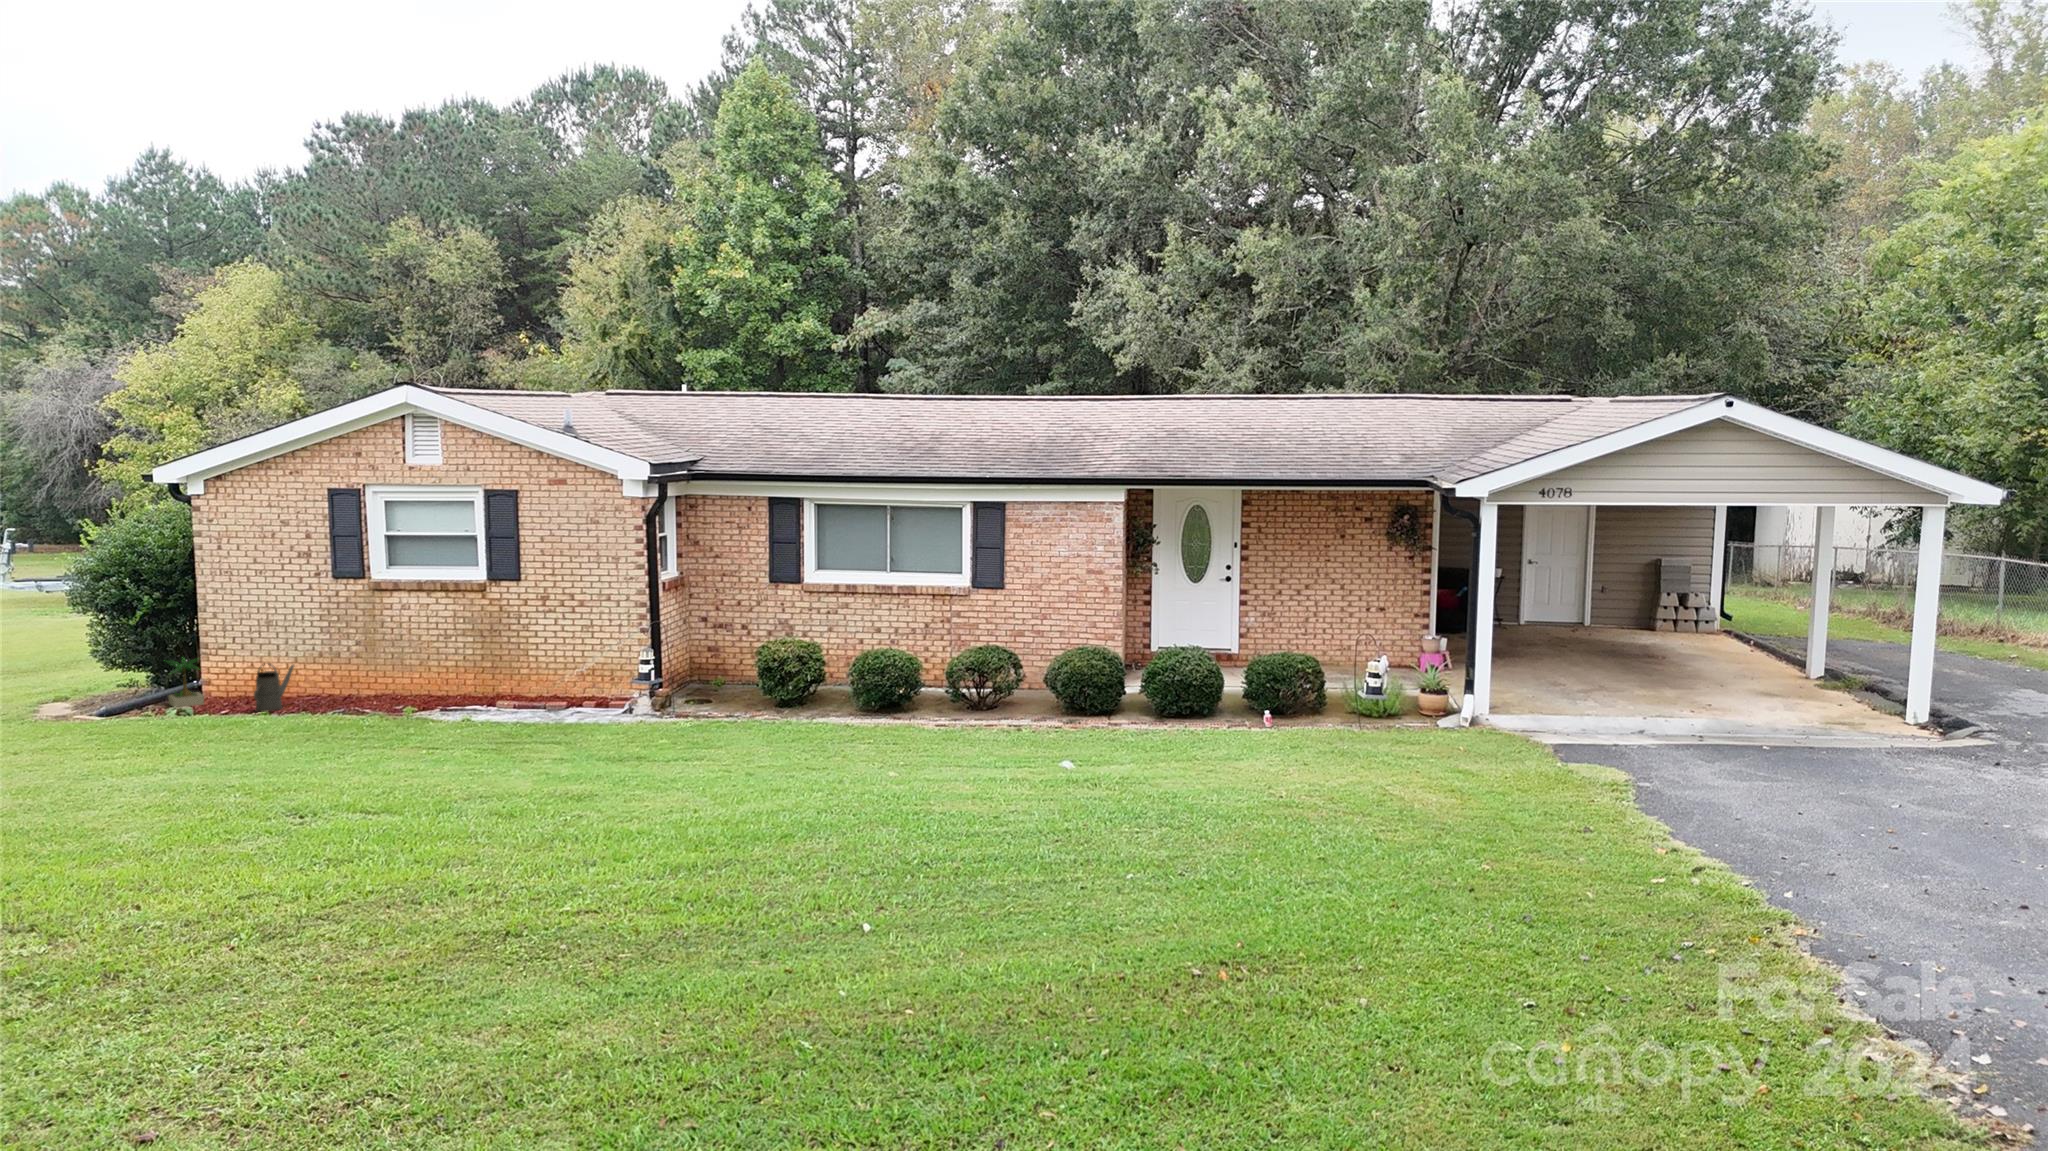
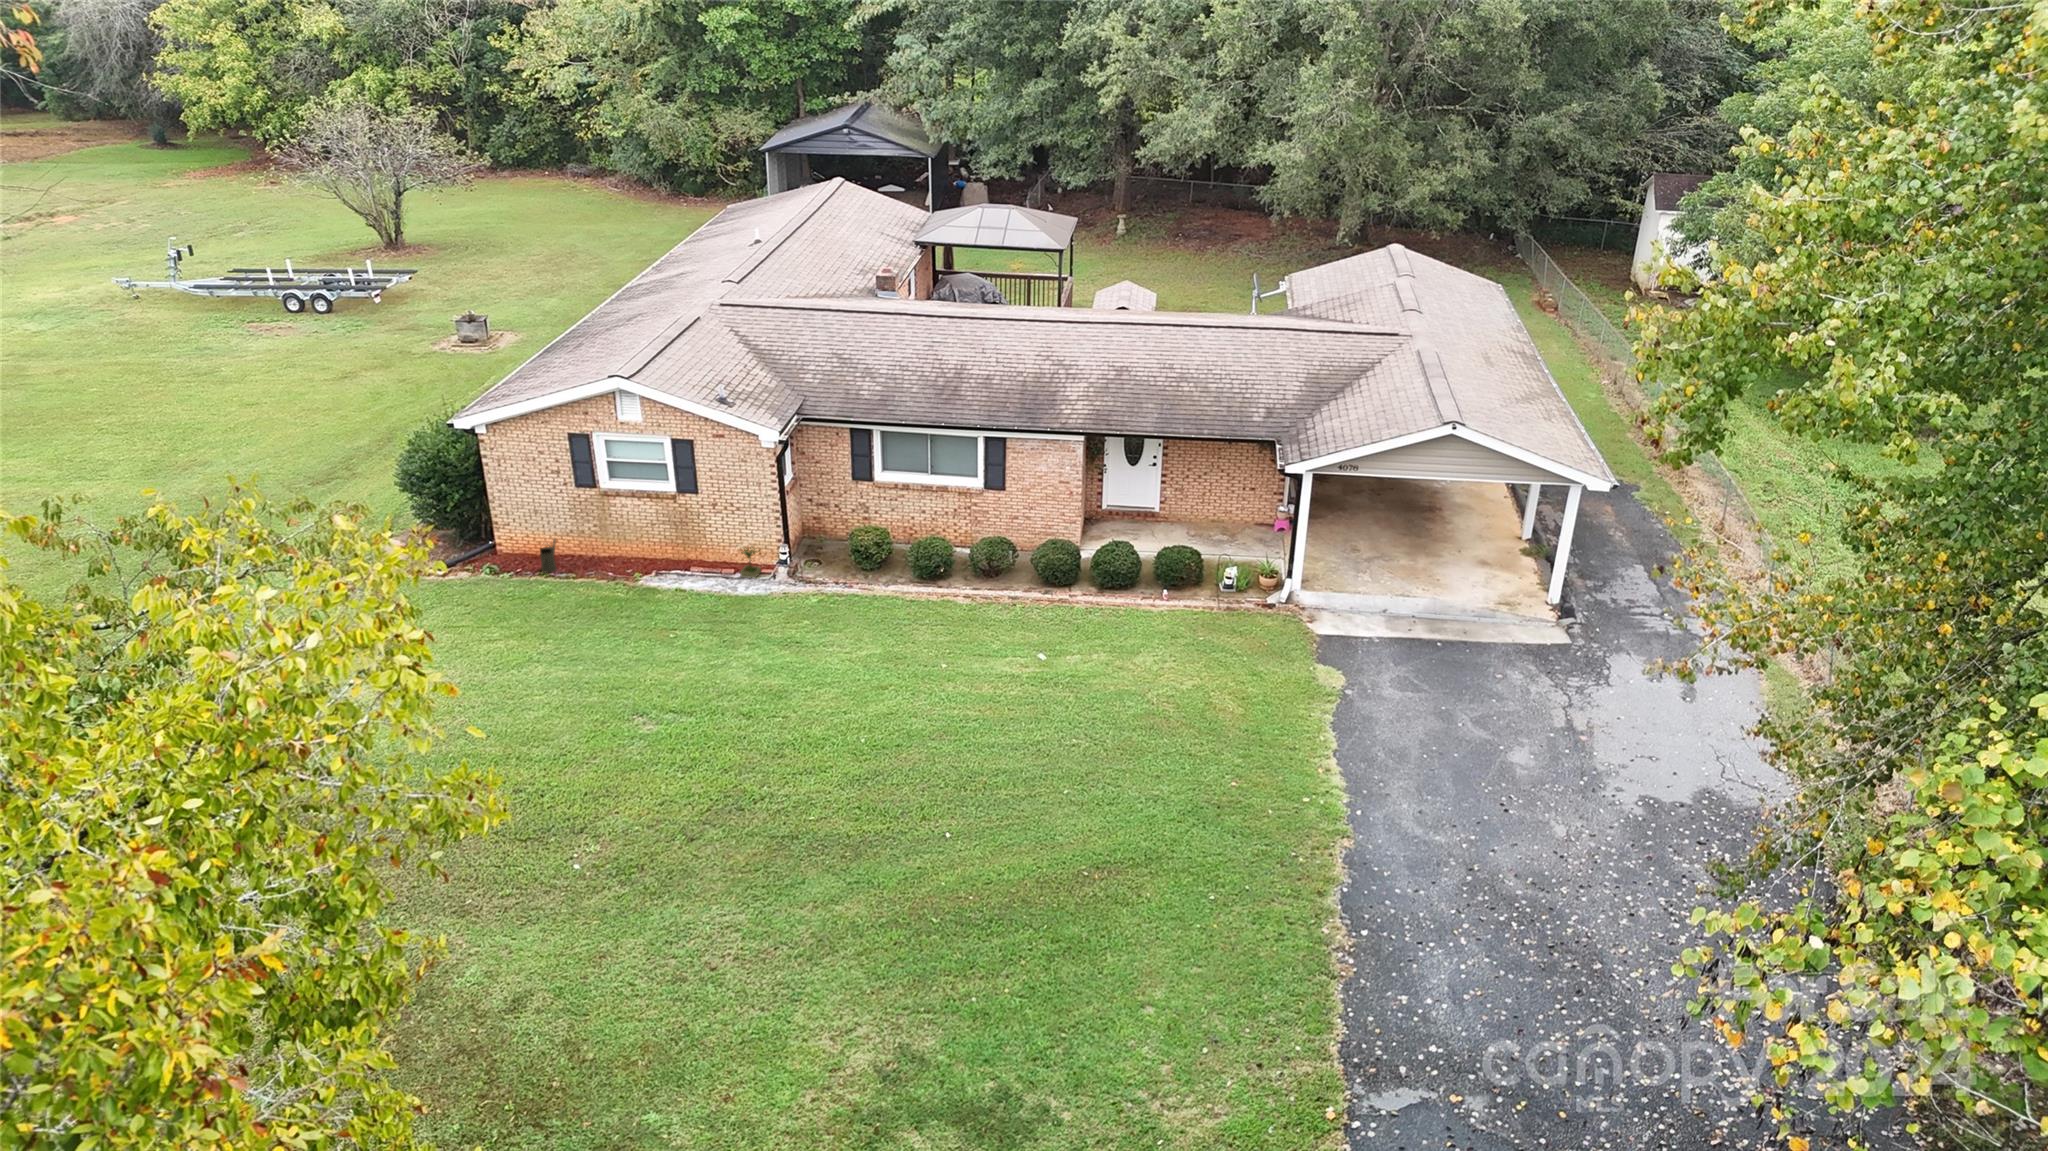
potted plant: present [164,658,204,707] -> present [740,548,761,578]

